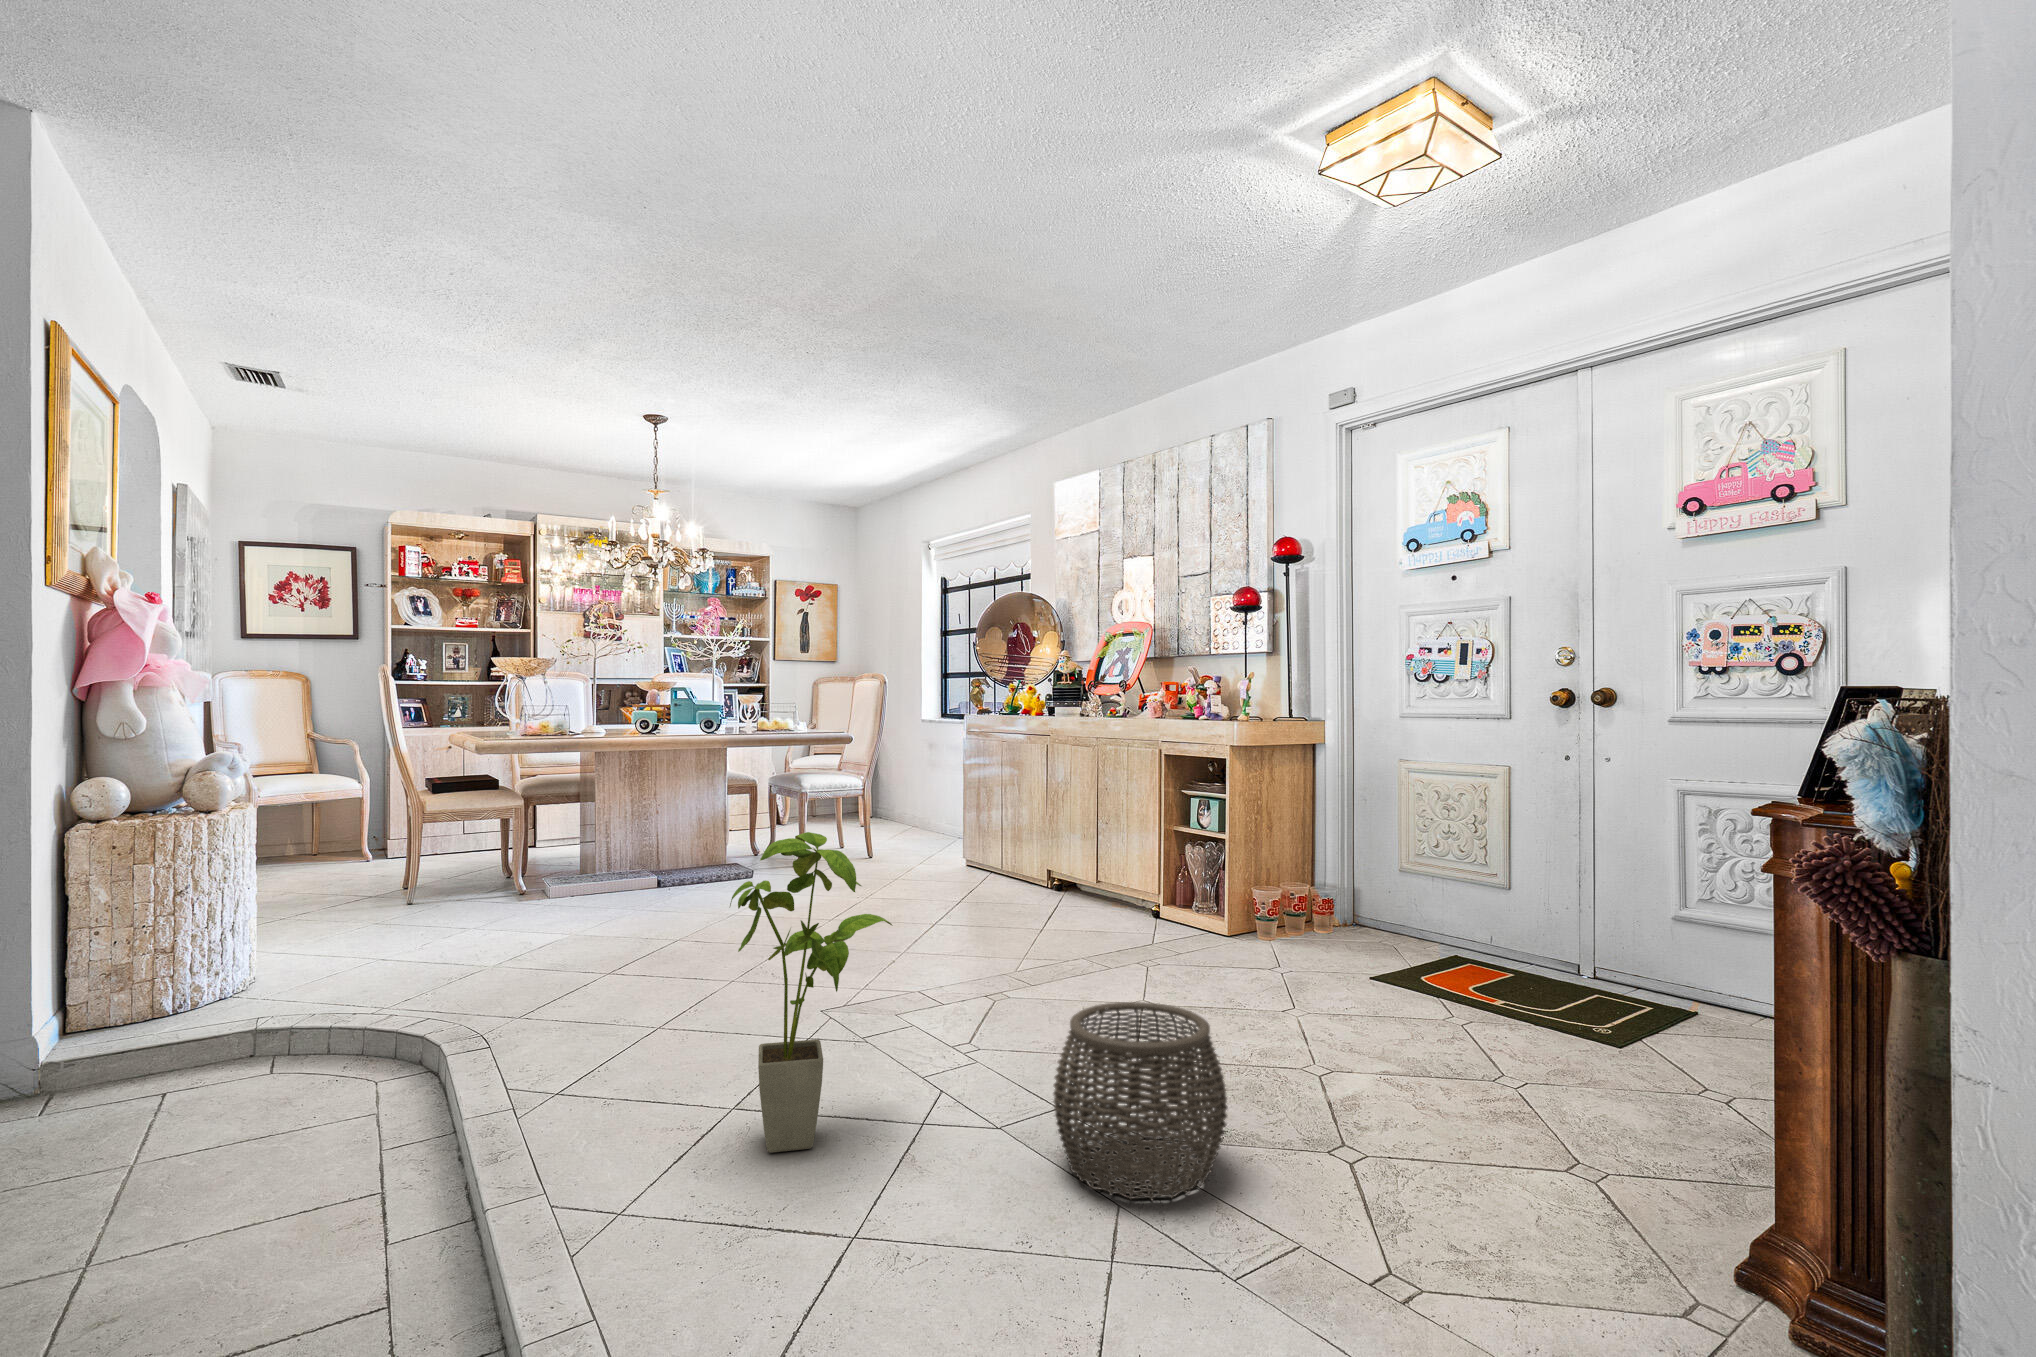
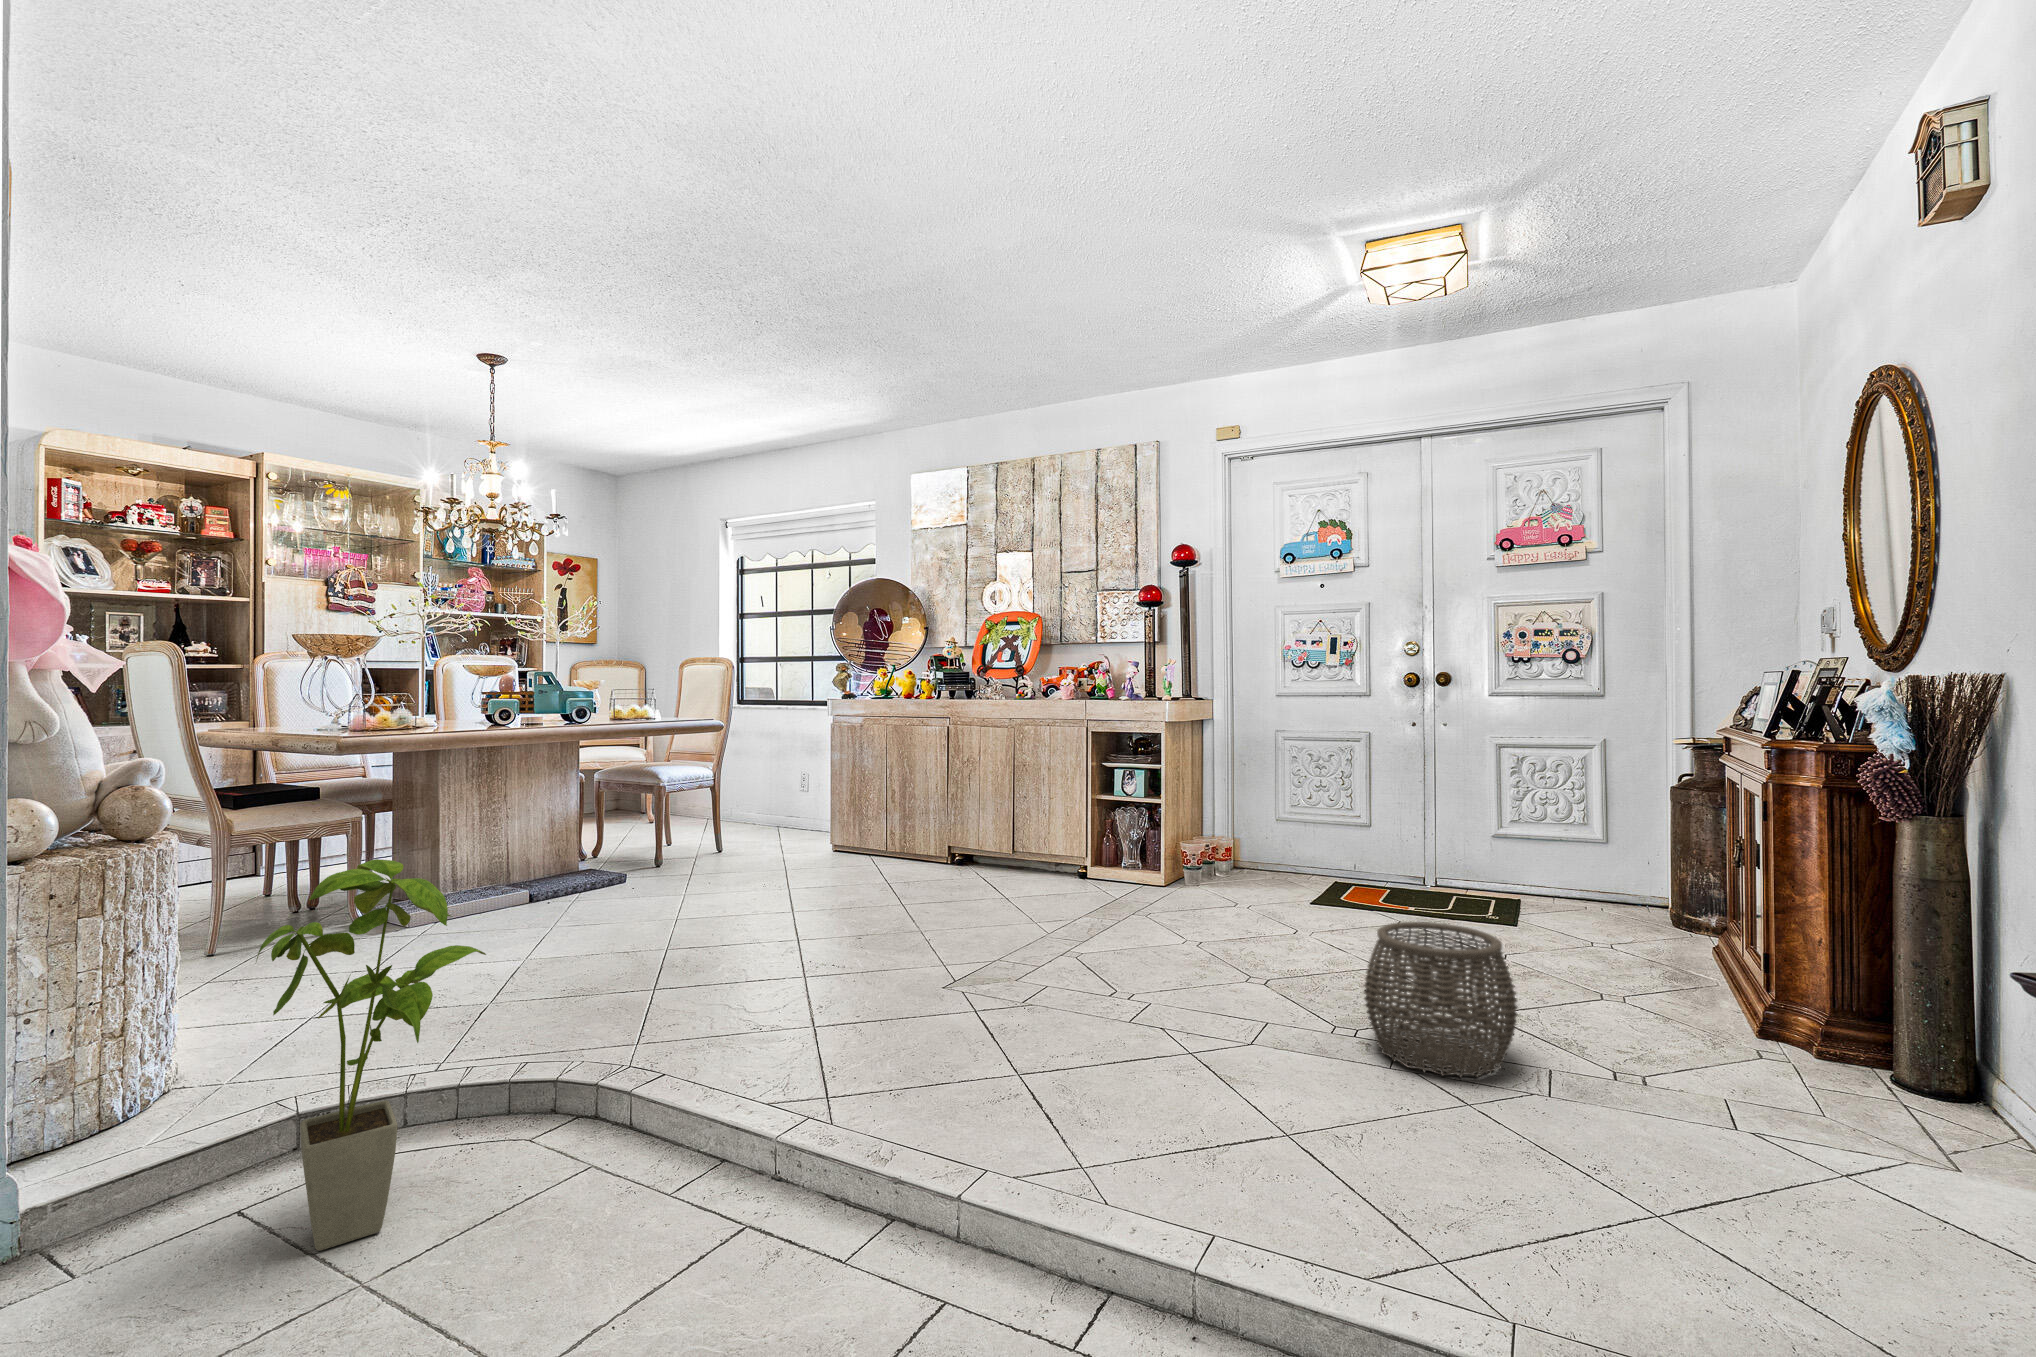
house plant: present [730,832,892,1153] -> present [256,859,486,1251]

